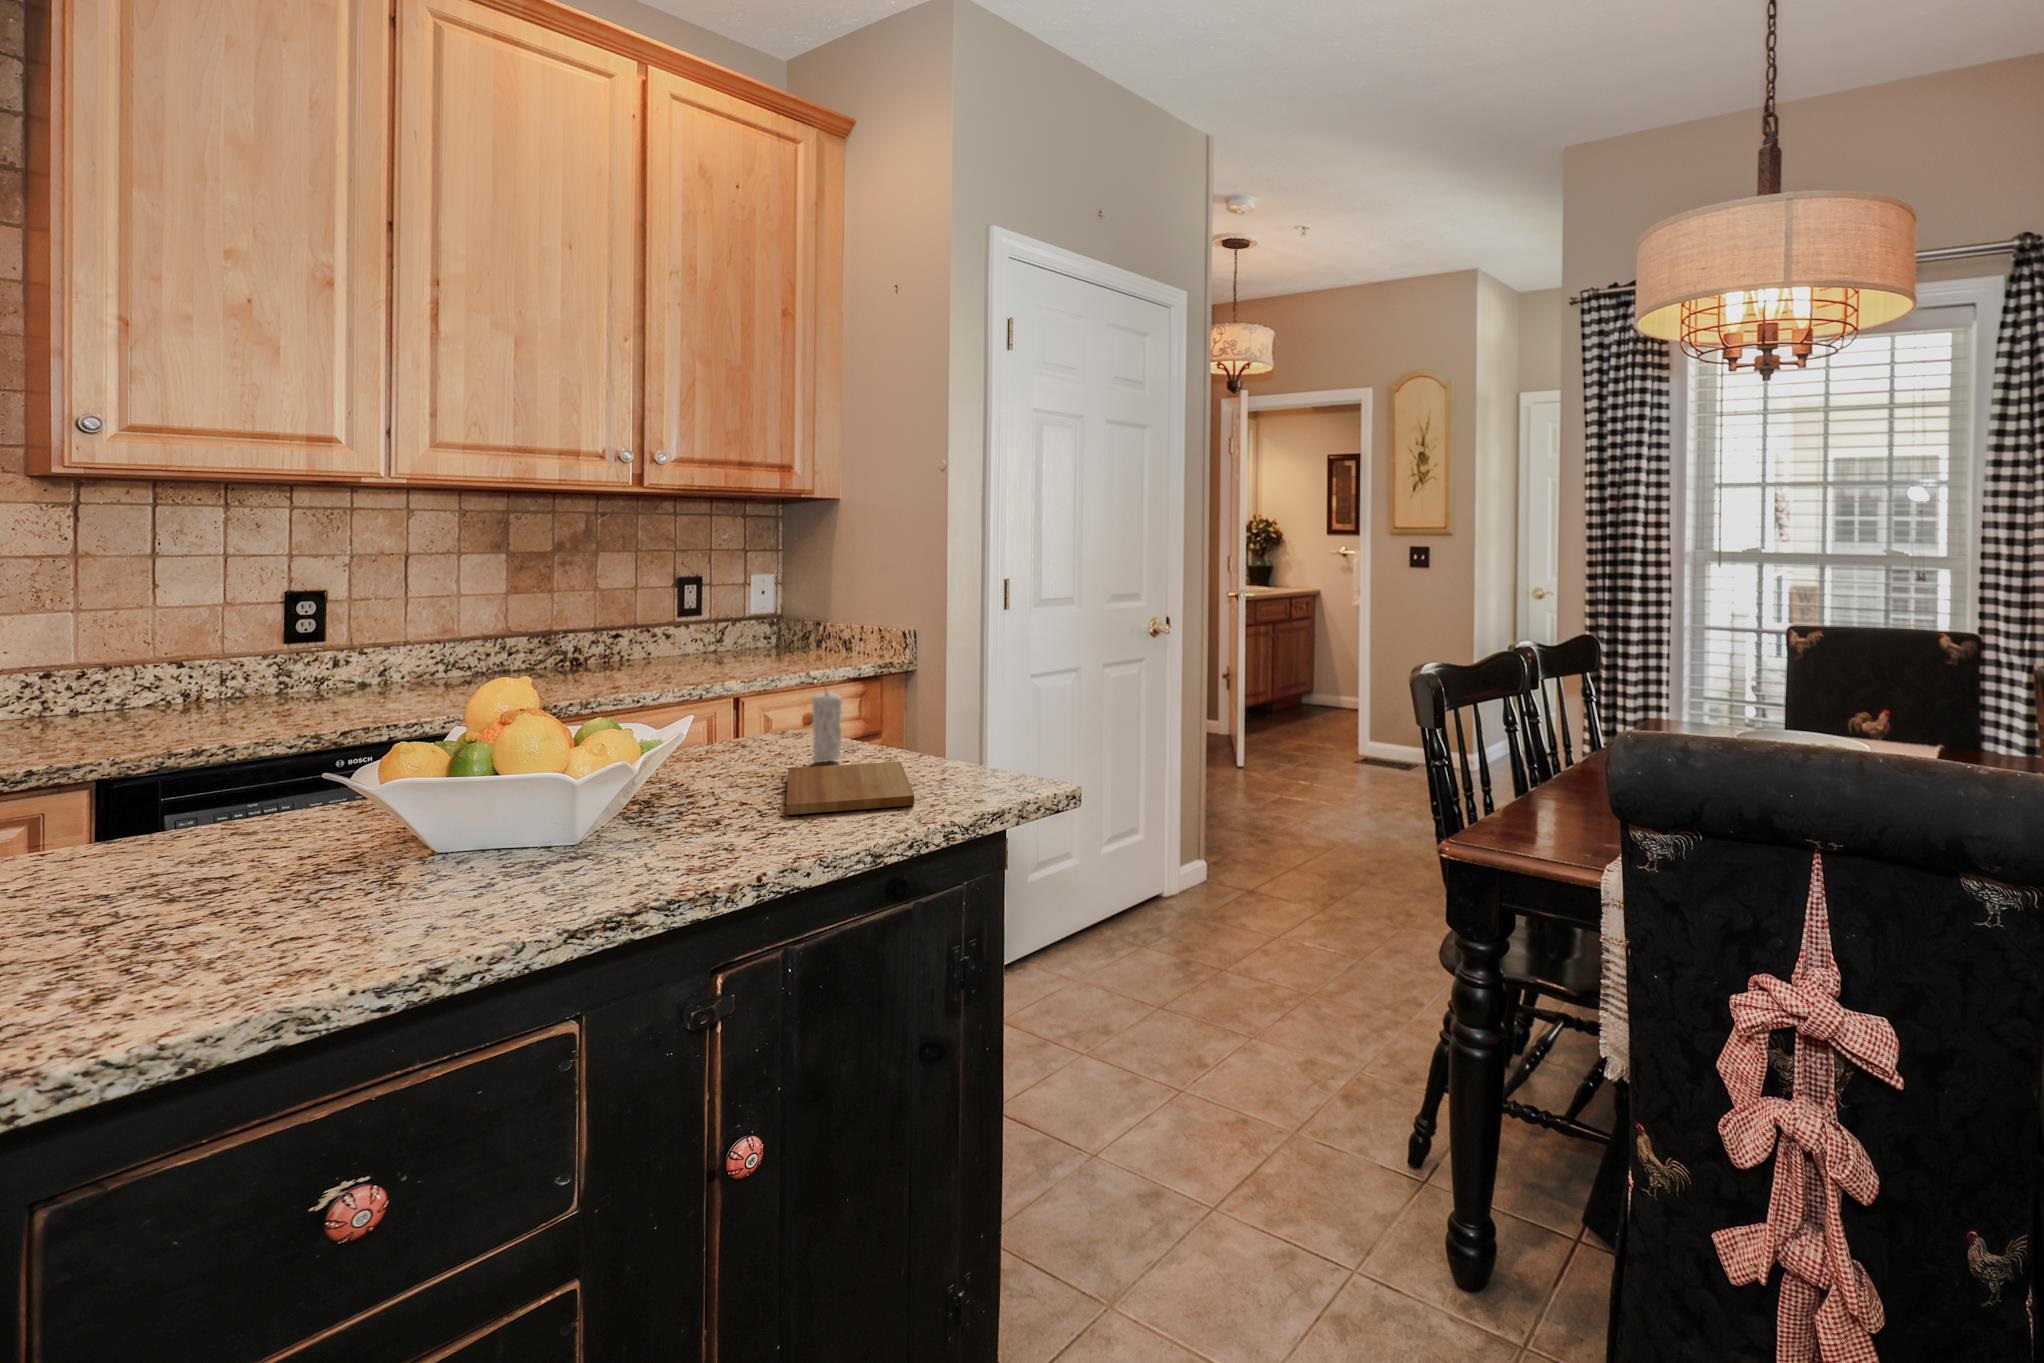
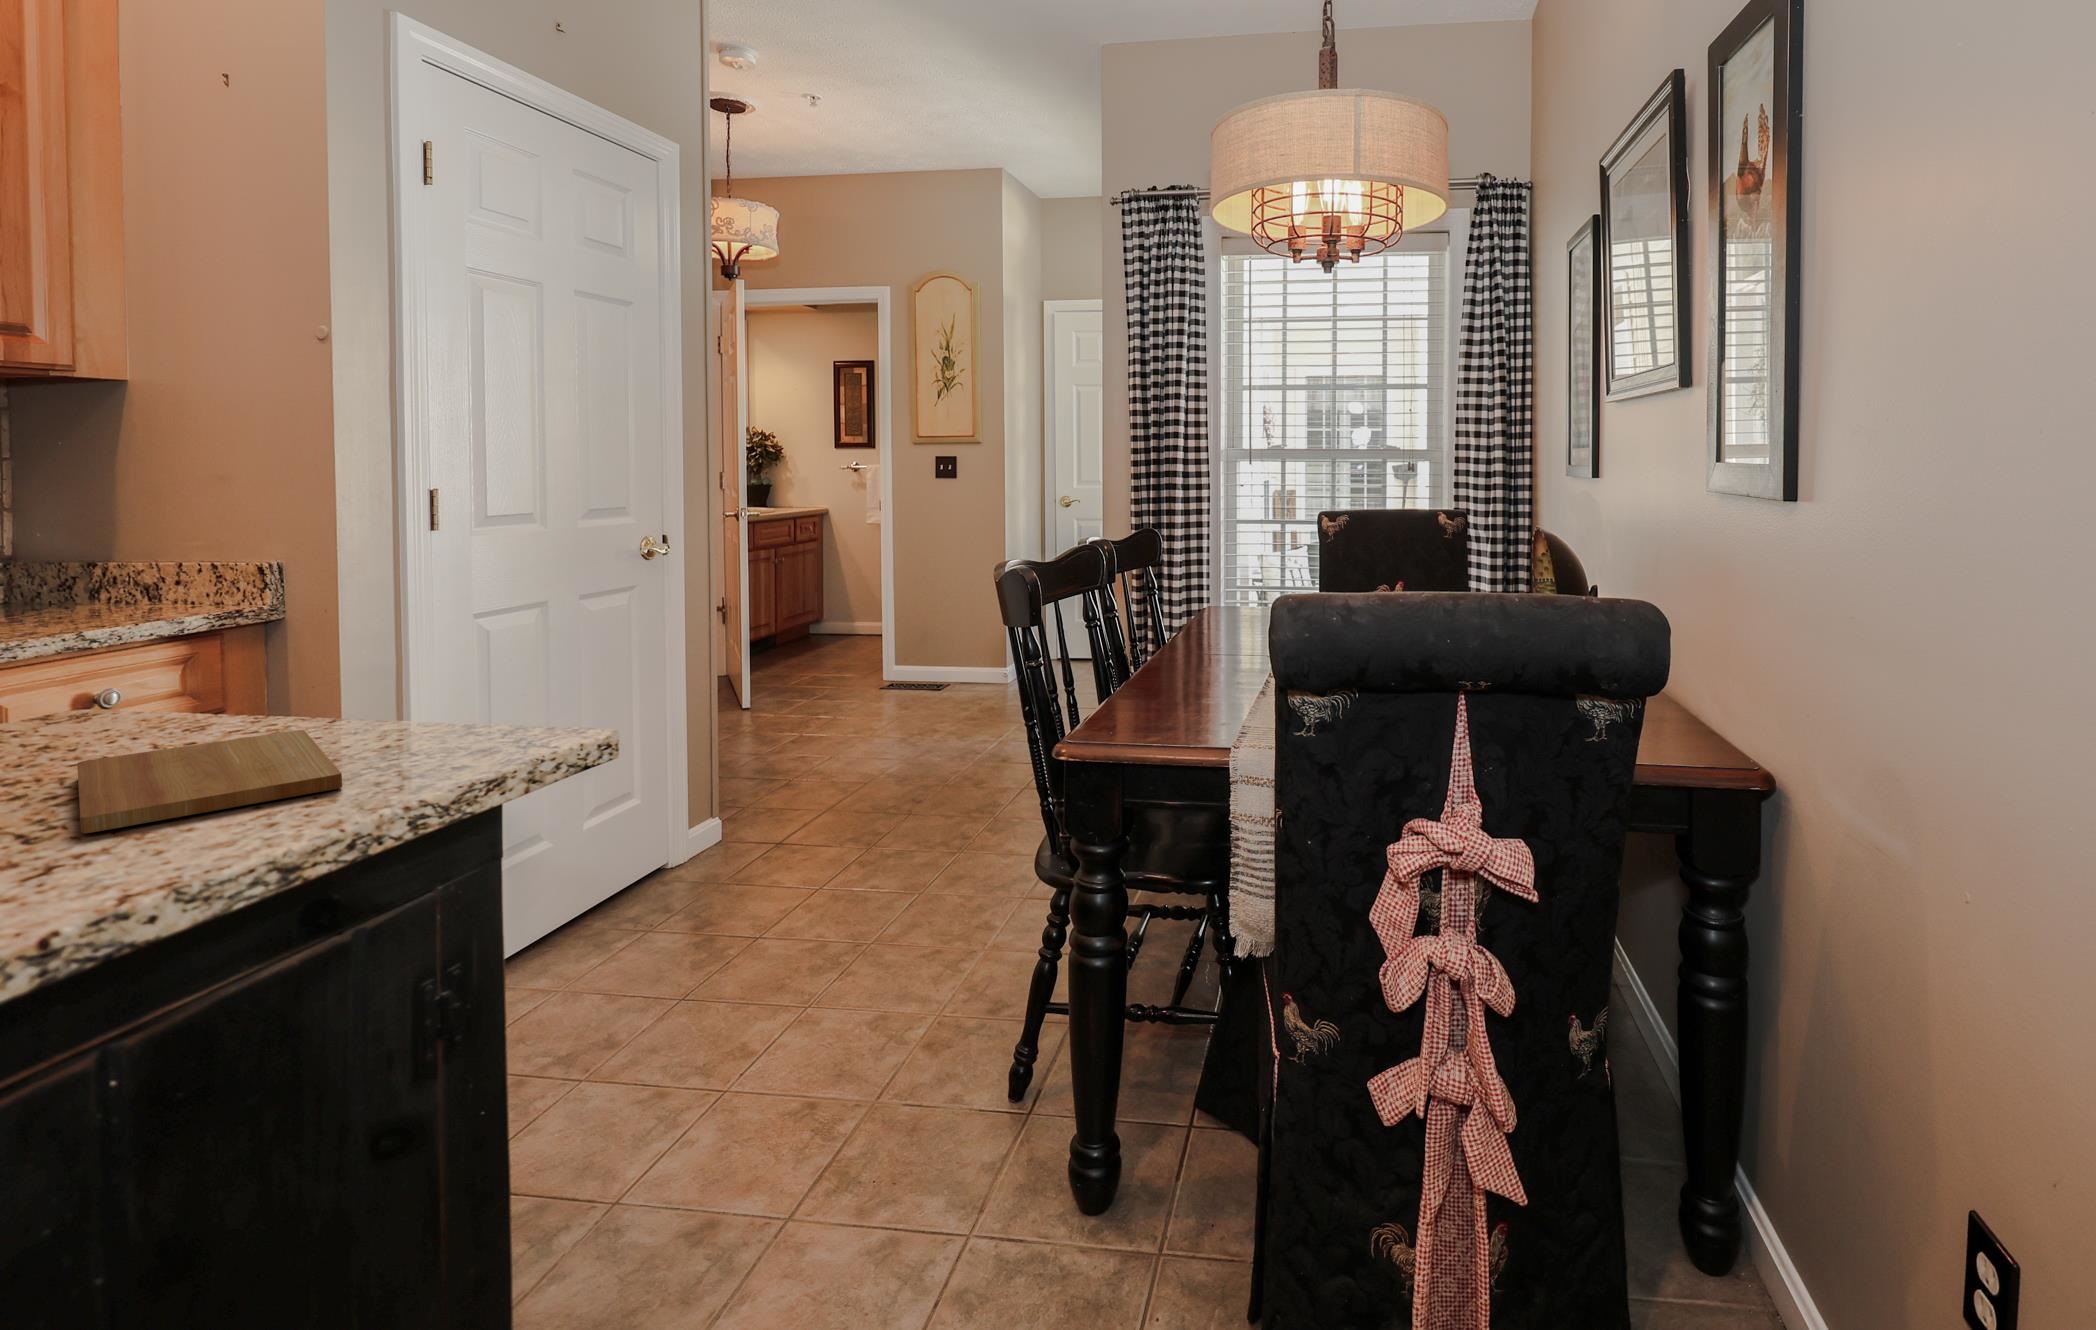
candle: present [812,692,842,762] -> none [116,622,184,748]

